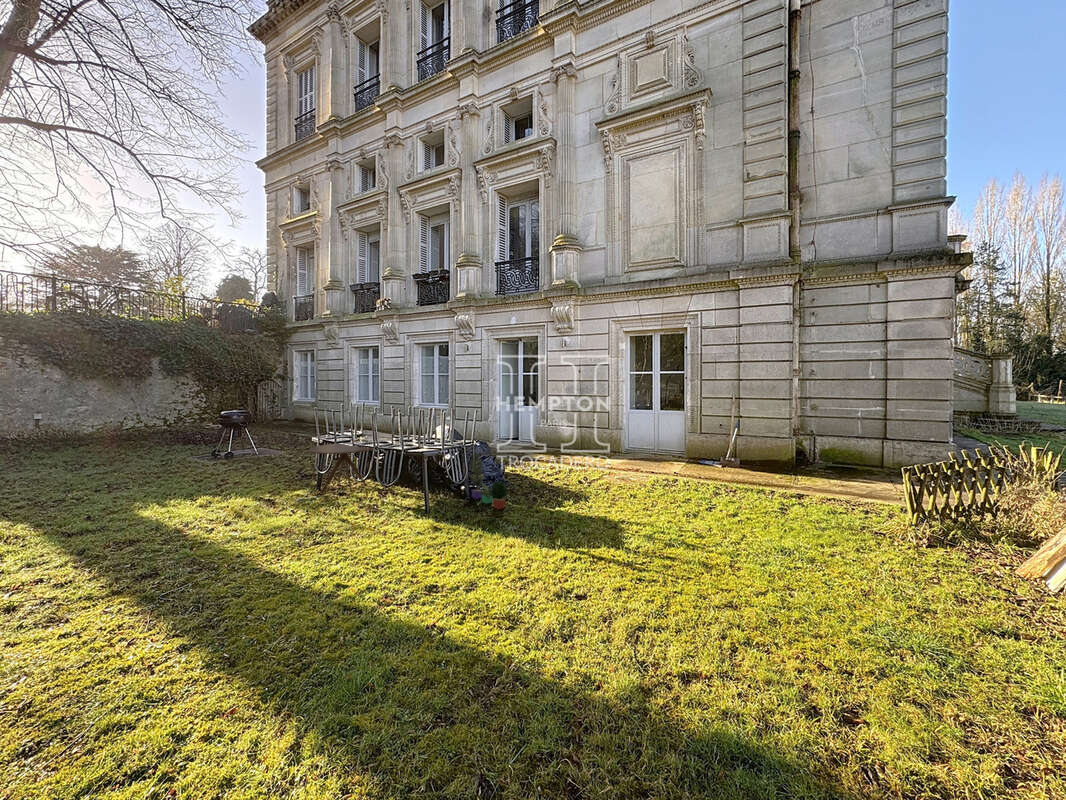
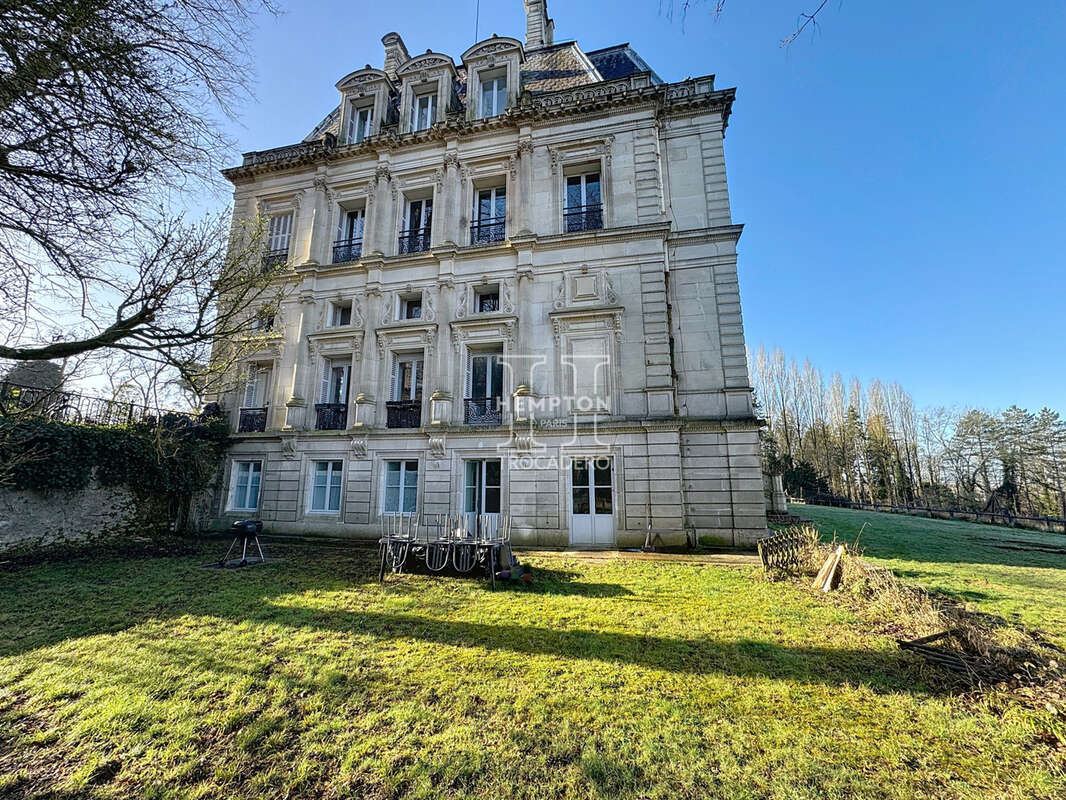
round table: present [309,444,373,493] -> present [640,529,675,554]

